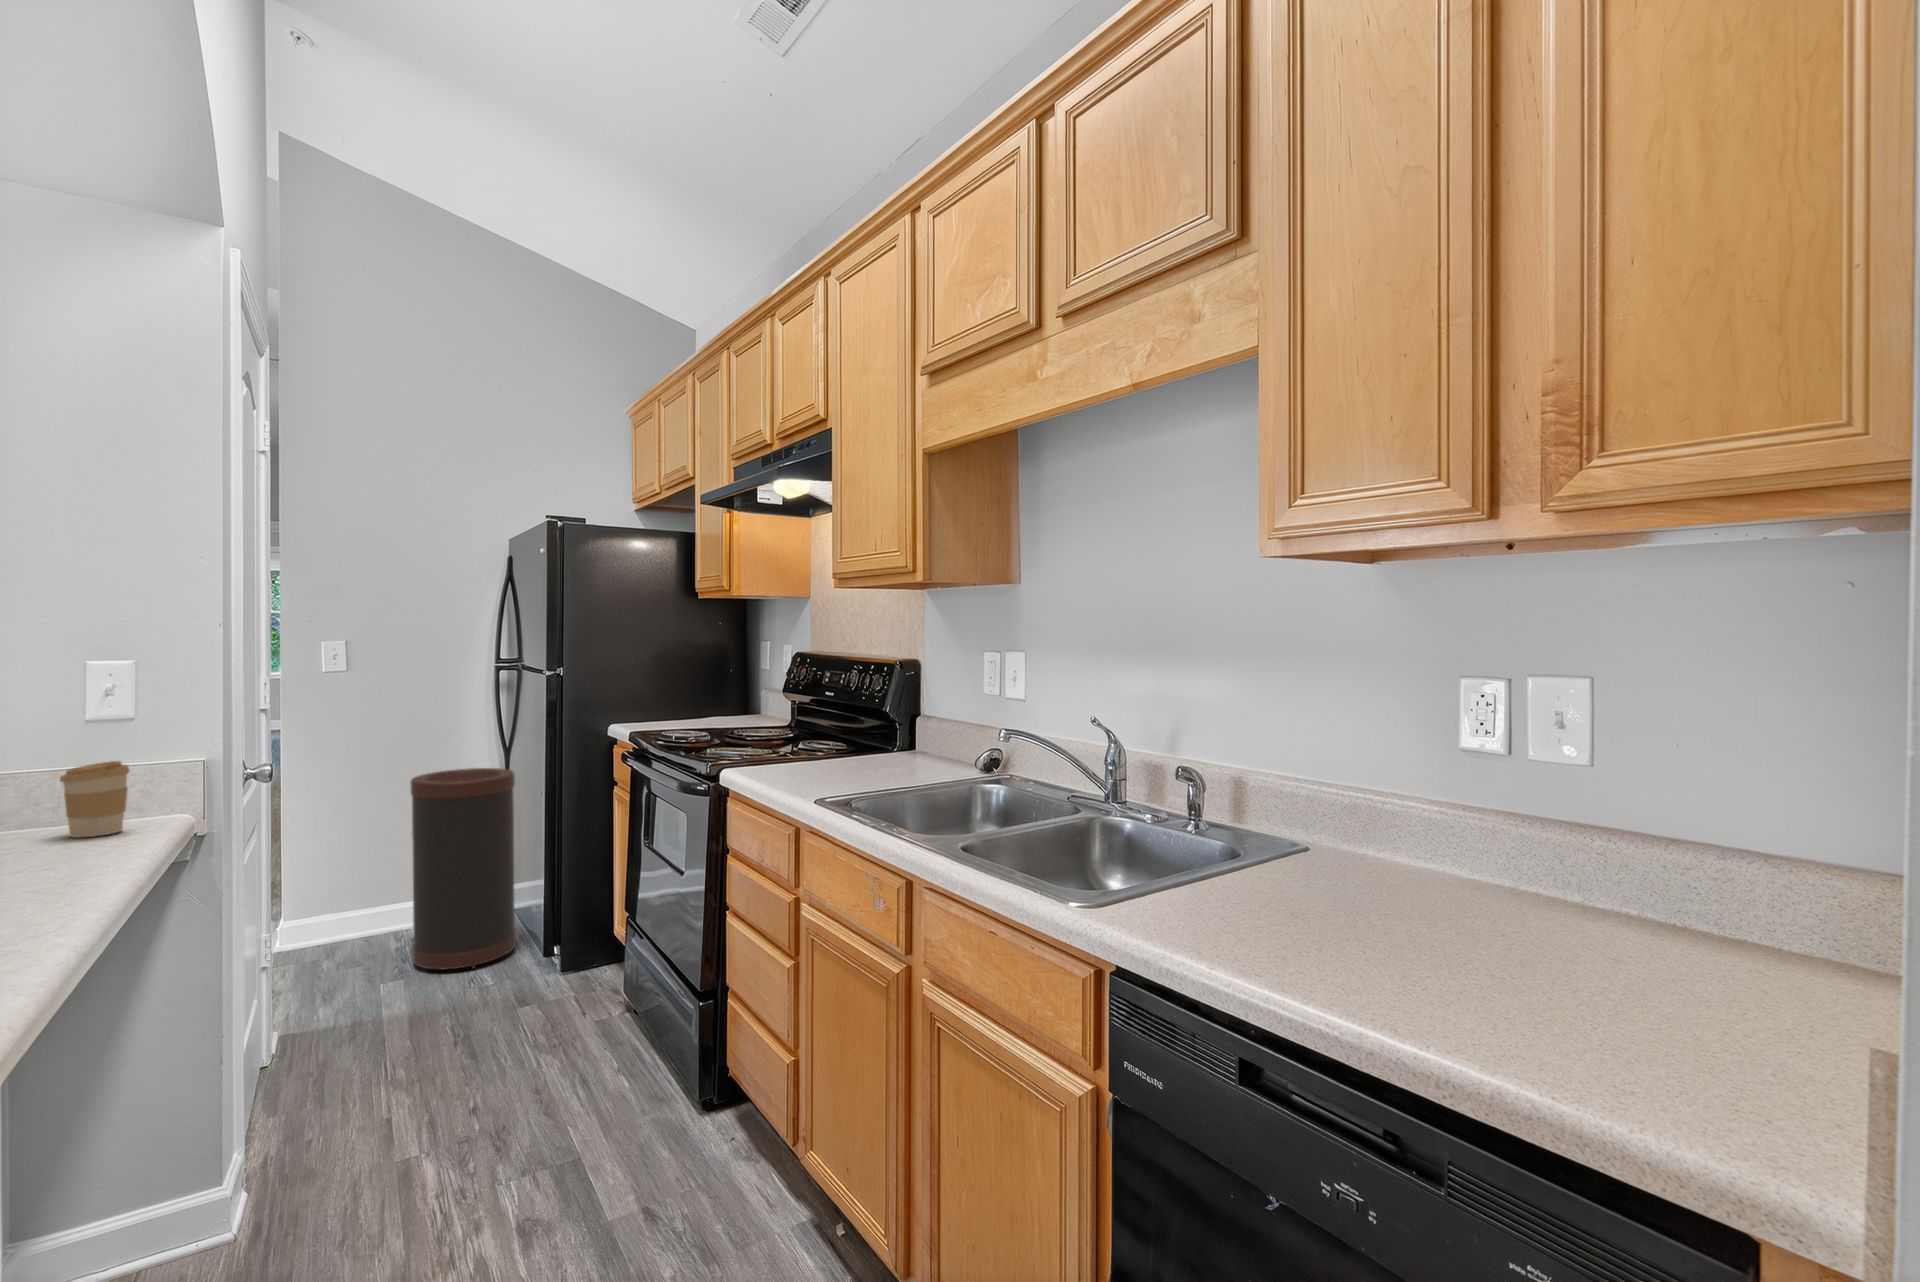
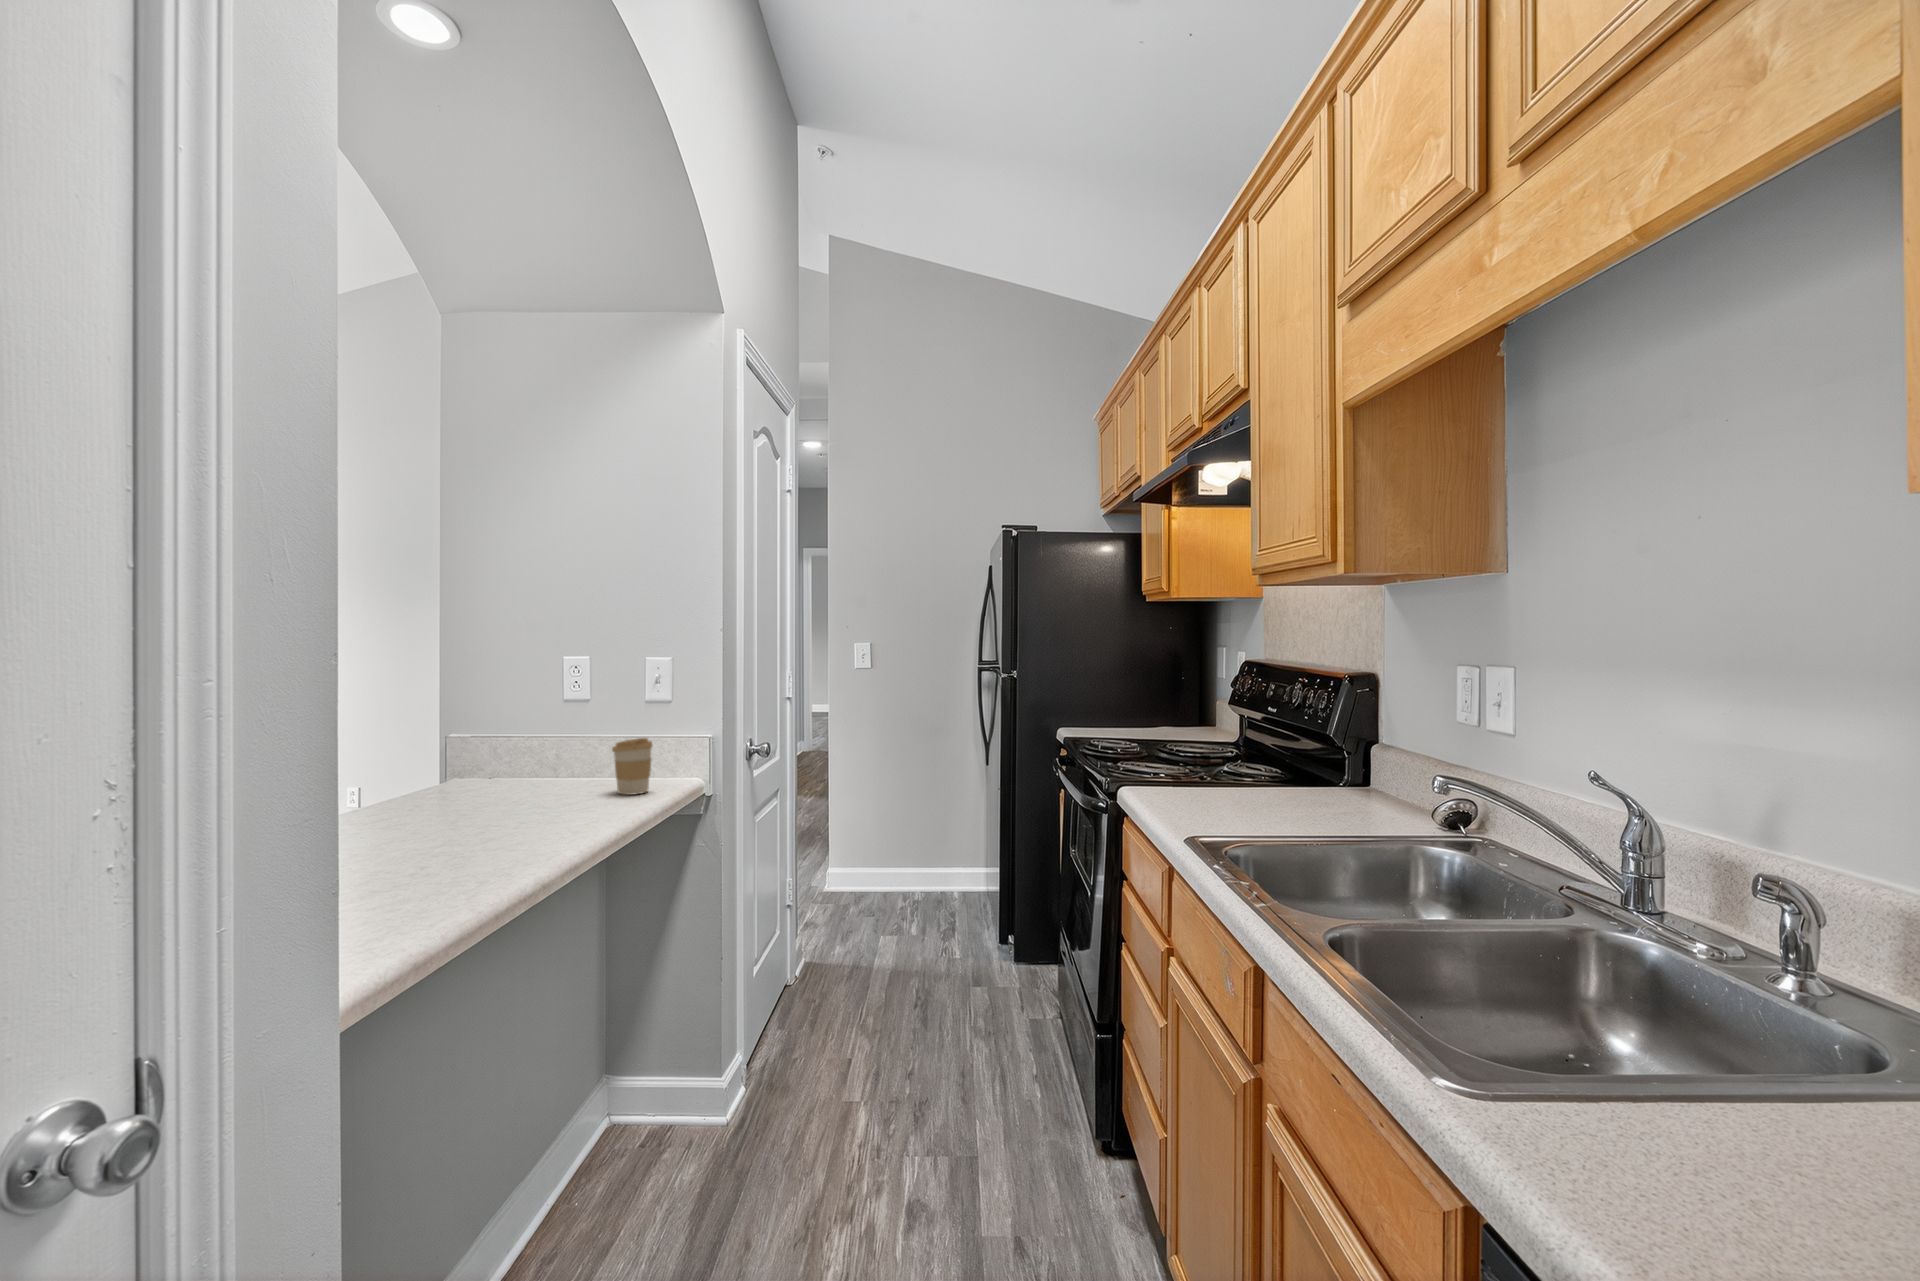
trash can: present [410,768,516,970] -> none [908,758,988,938]

